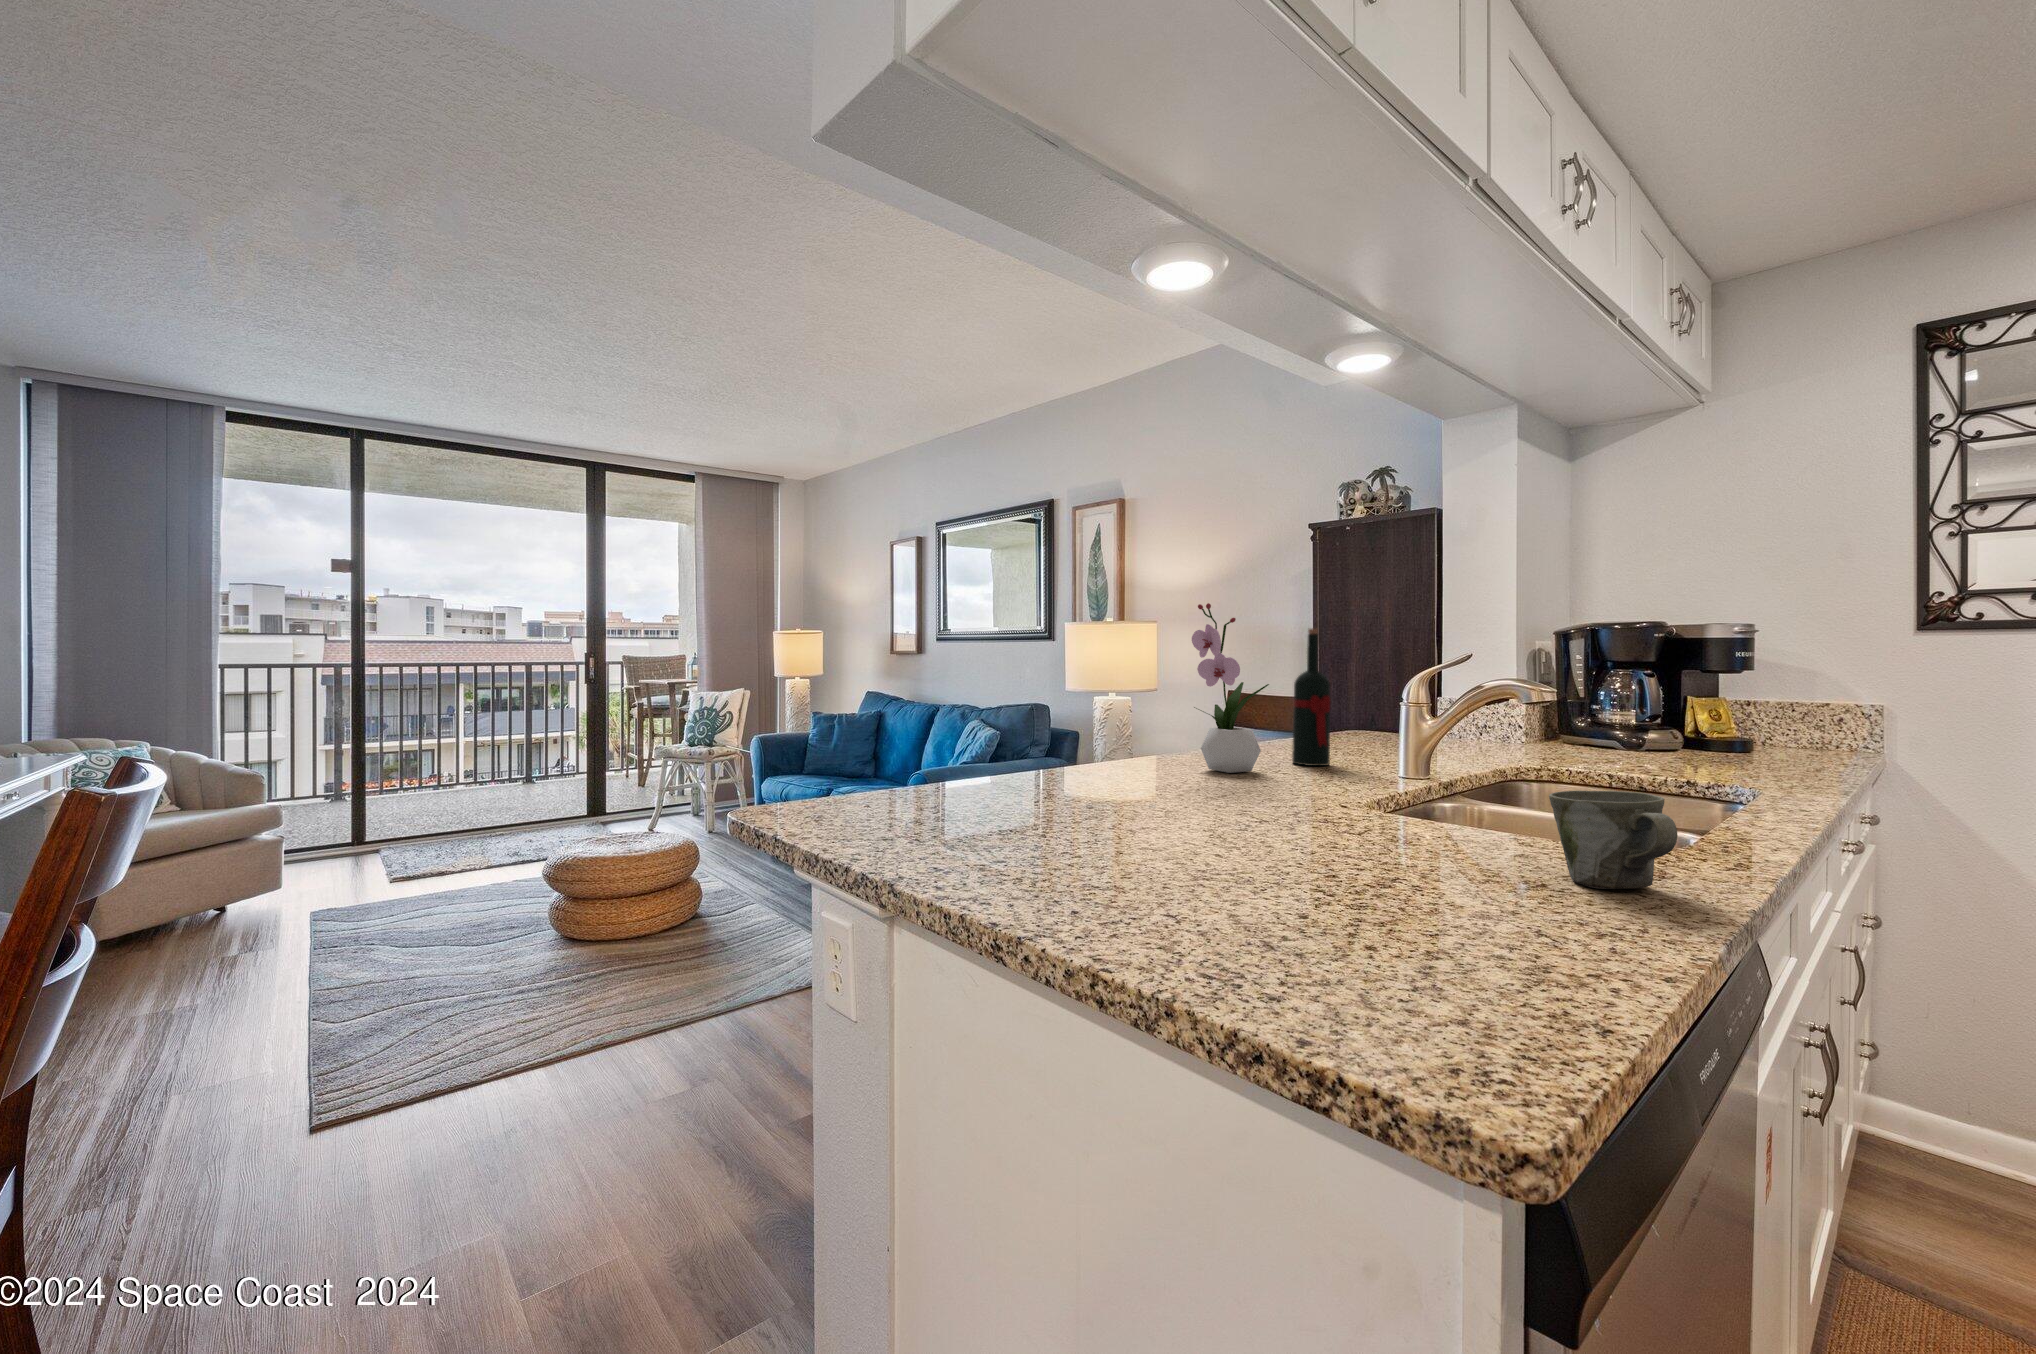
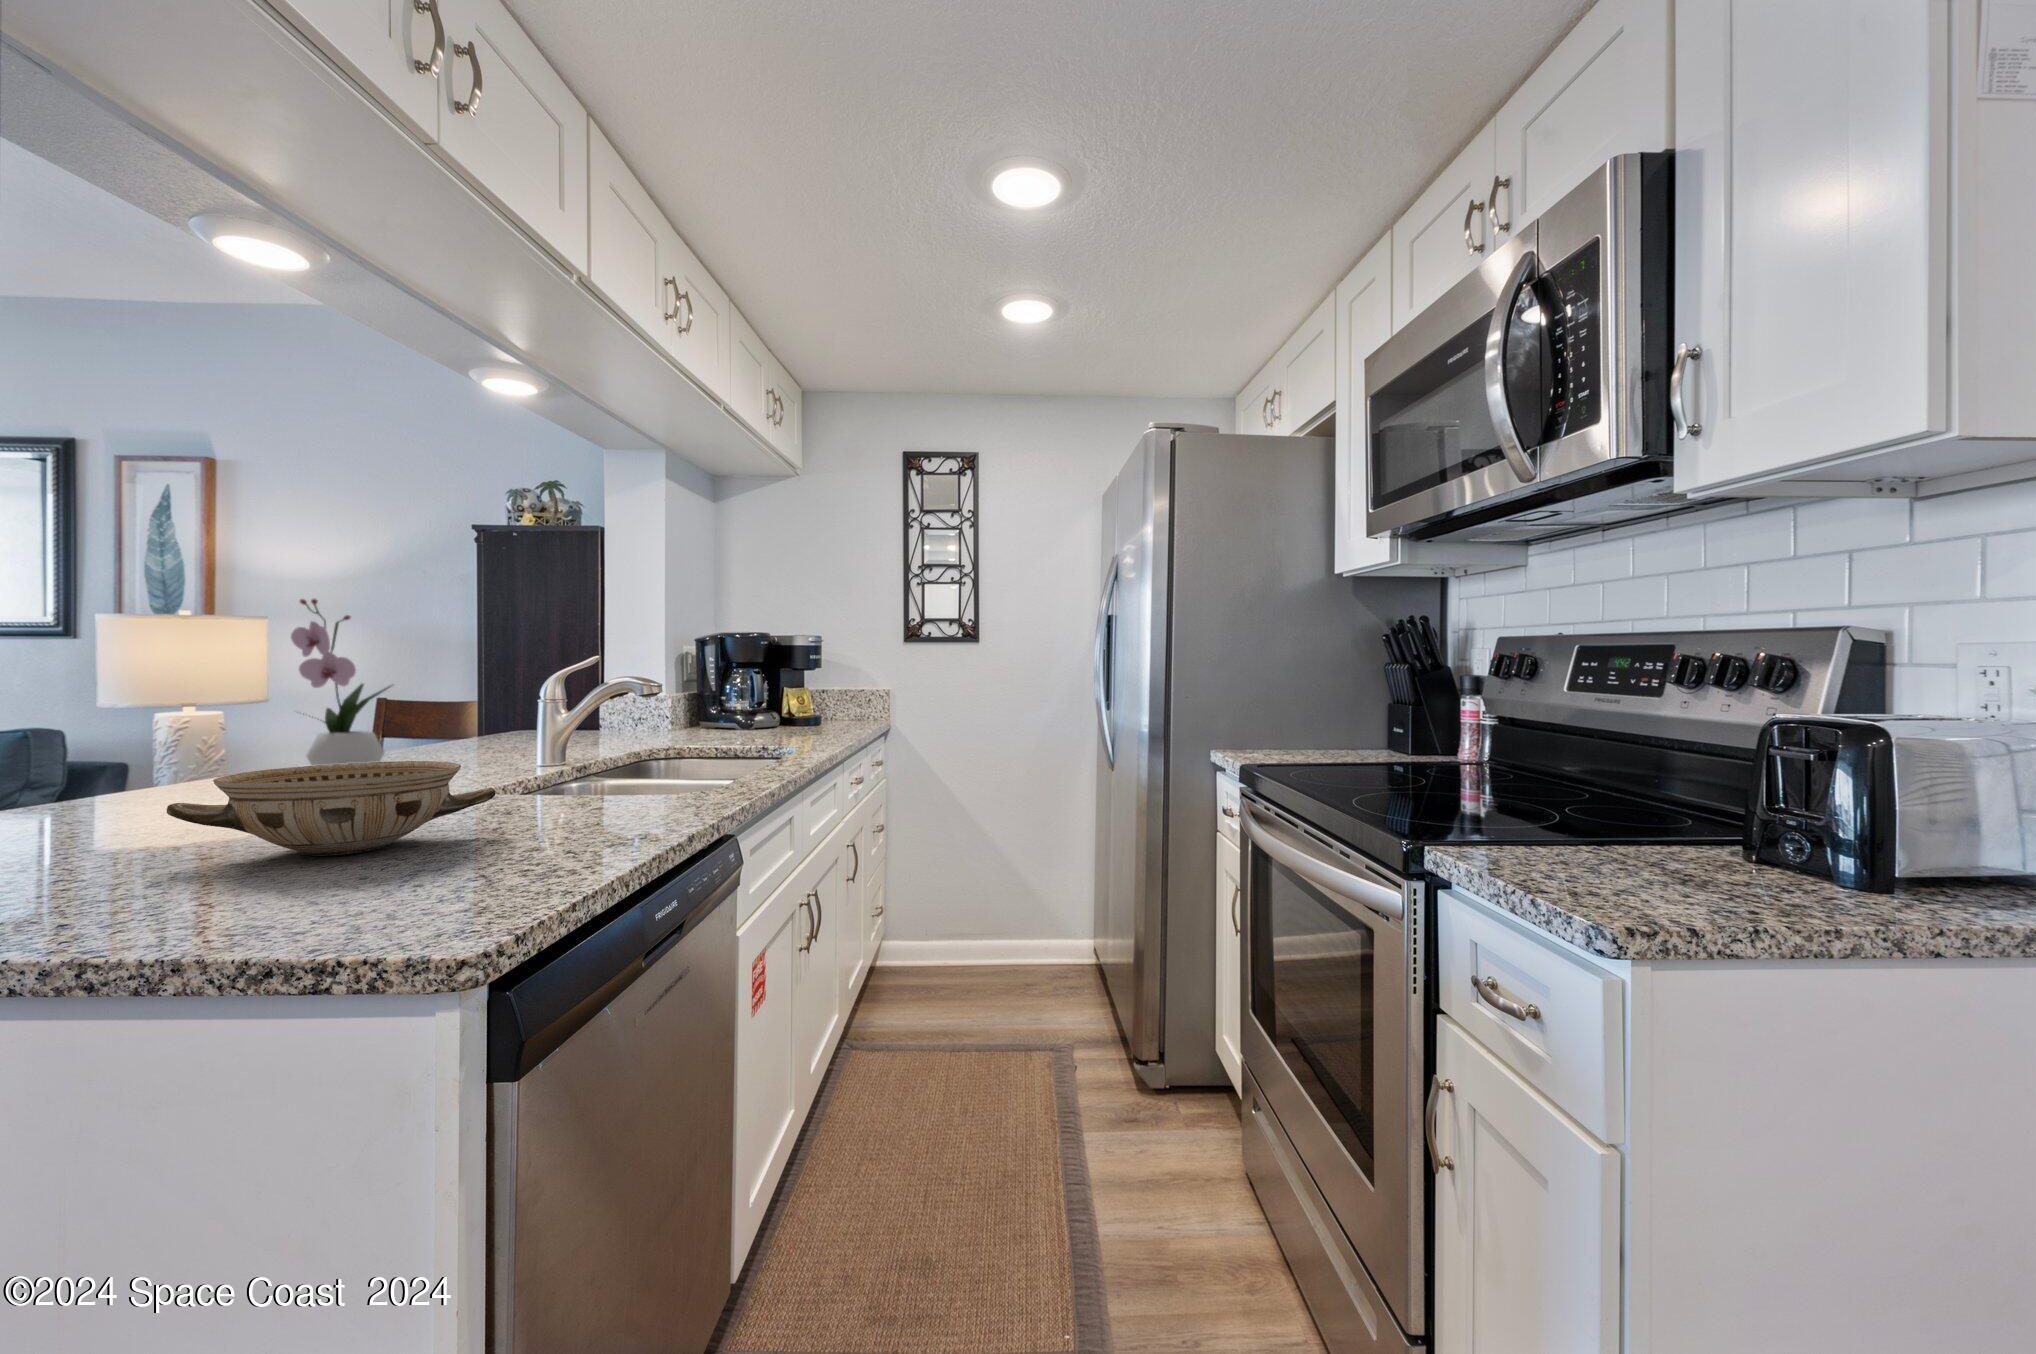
wine bottle: present [1292,628,1330,766] -> none [429,629,470,765]
ceramic bowl: none [1131,772,1416,877] -> present [167,761,496,856]
mug: present [1549,791,1678,889] -> none [607,750,681,820]

